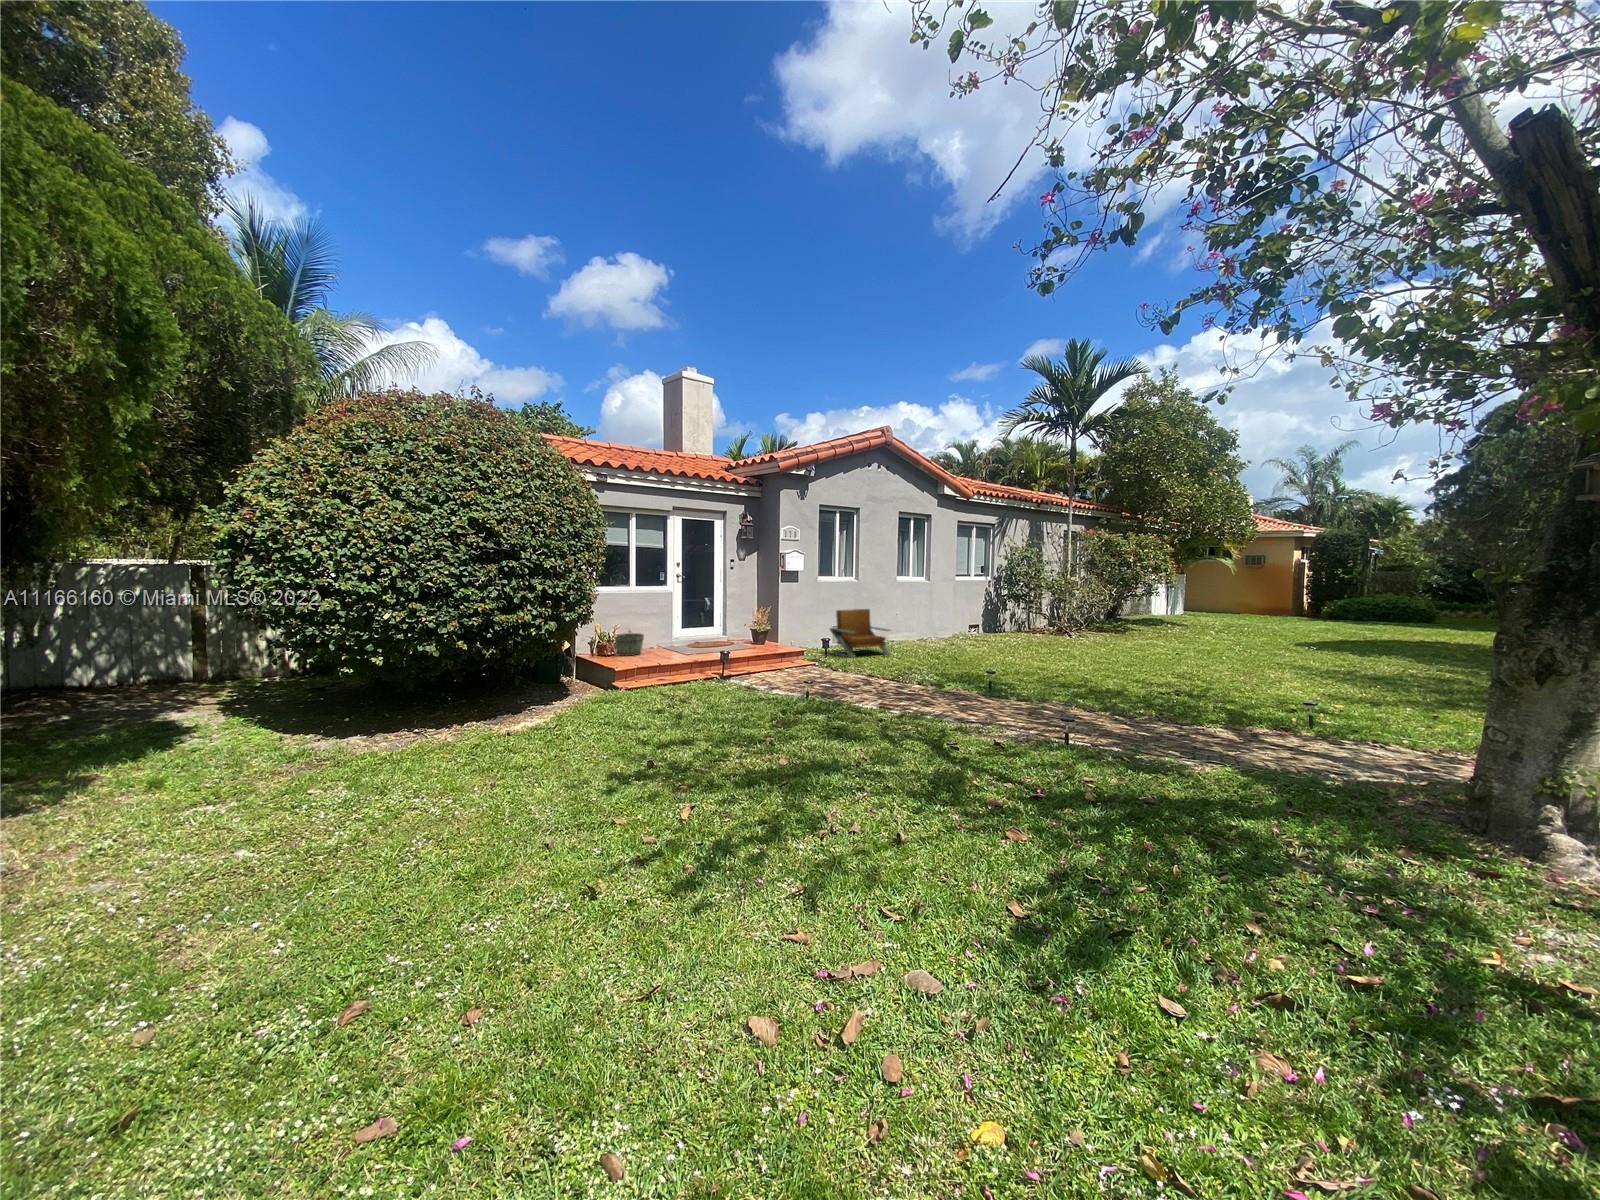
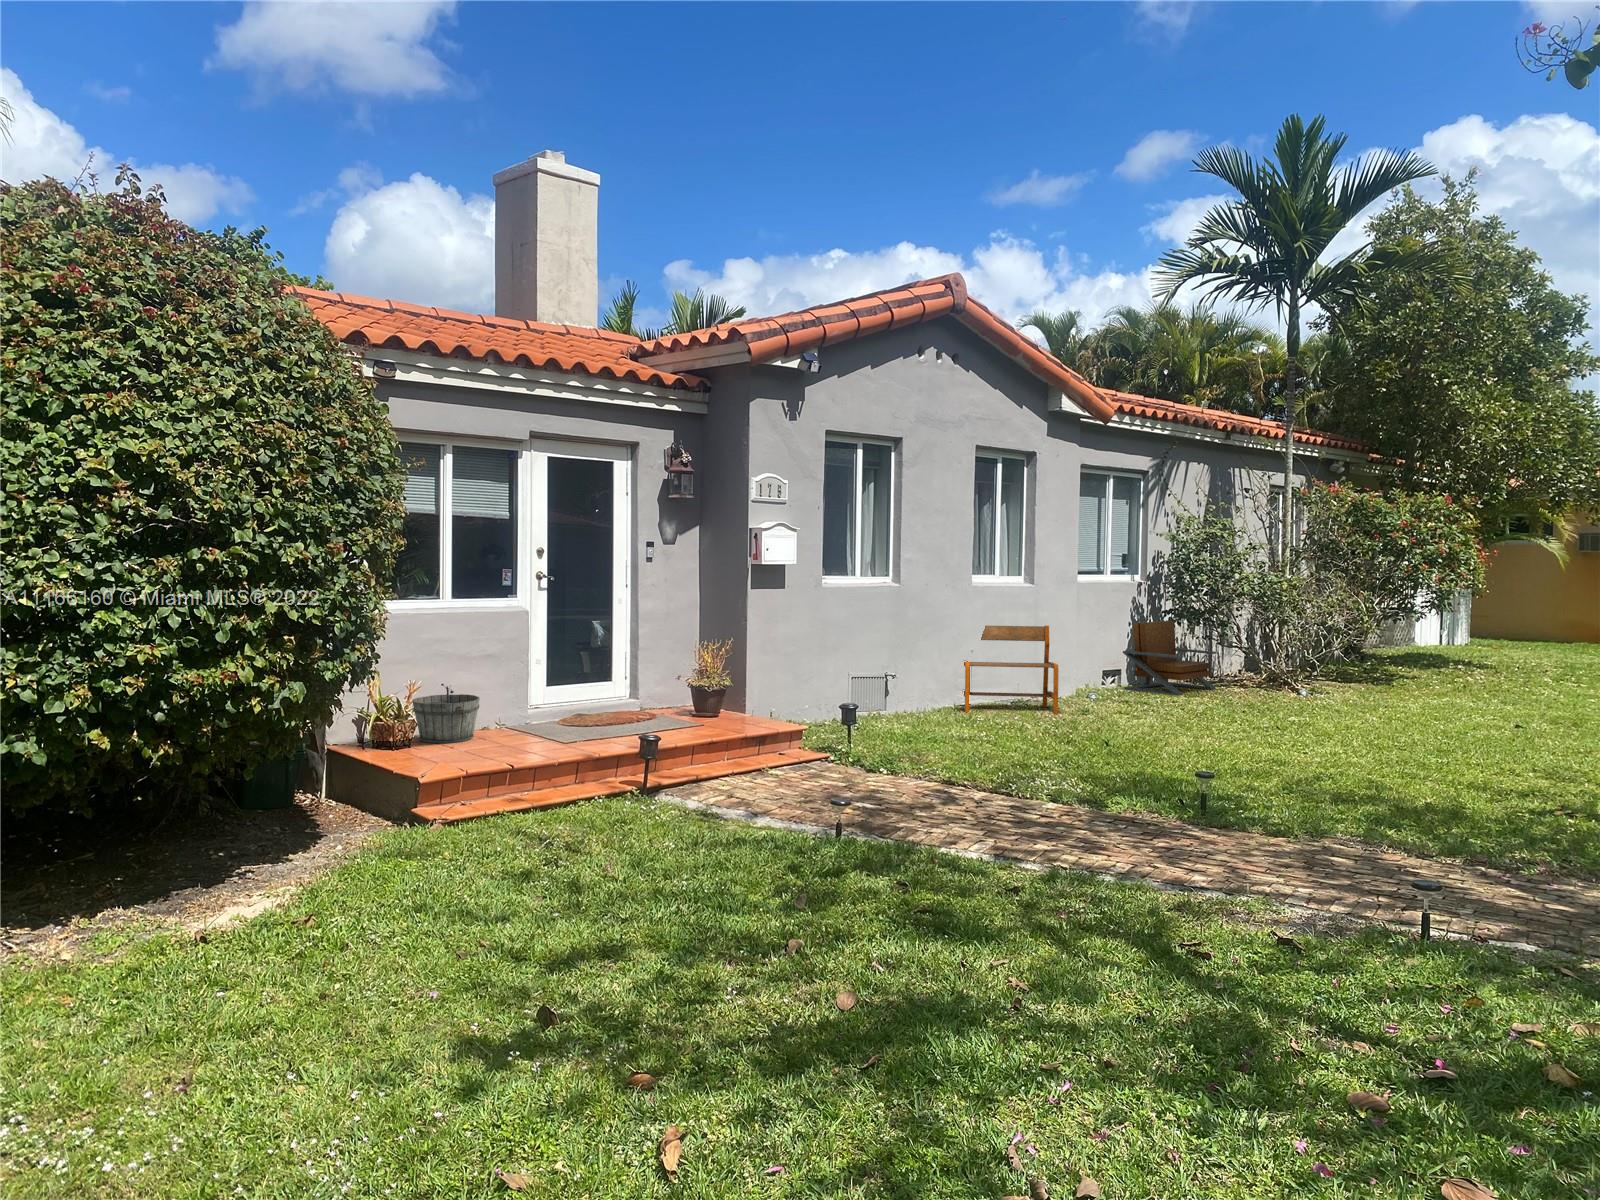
bench: none [893,602,941,648] -> present [964,625,1058,715]
lounge chair: present [830,609,890,658] -> present [1123,621,1217,695]

